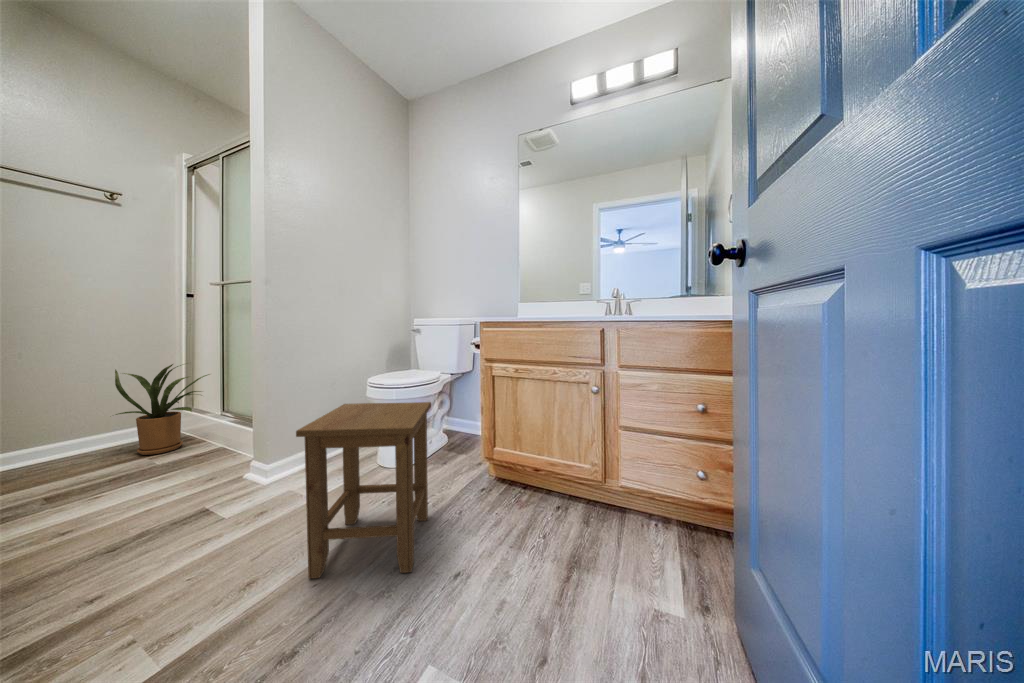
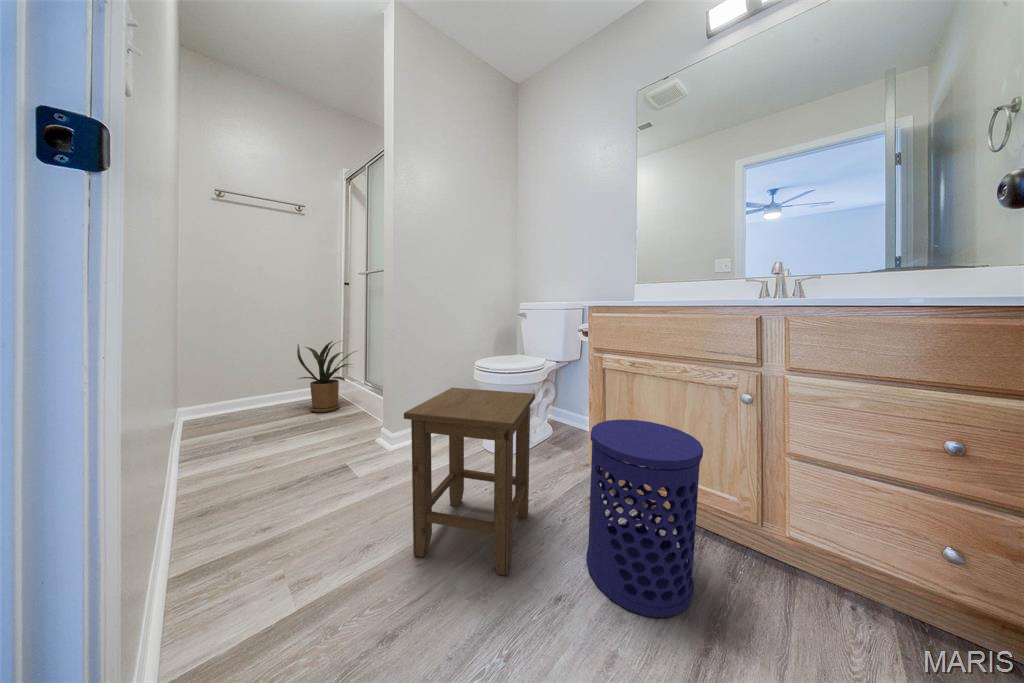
waste bin: none [482,416,566,572] -> present [586,419,703,617]

